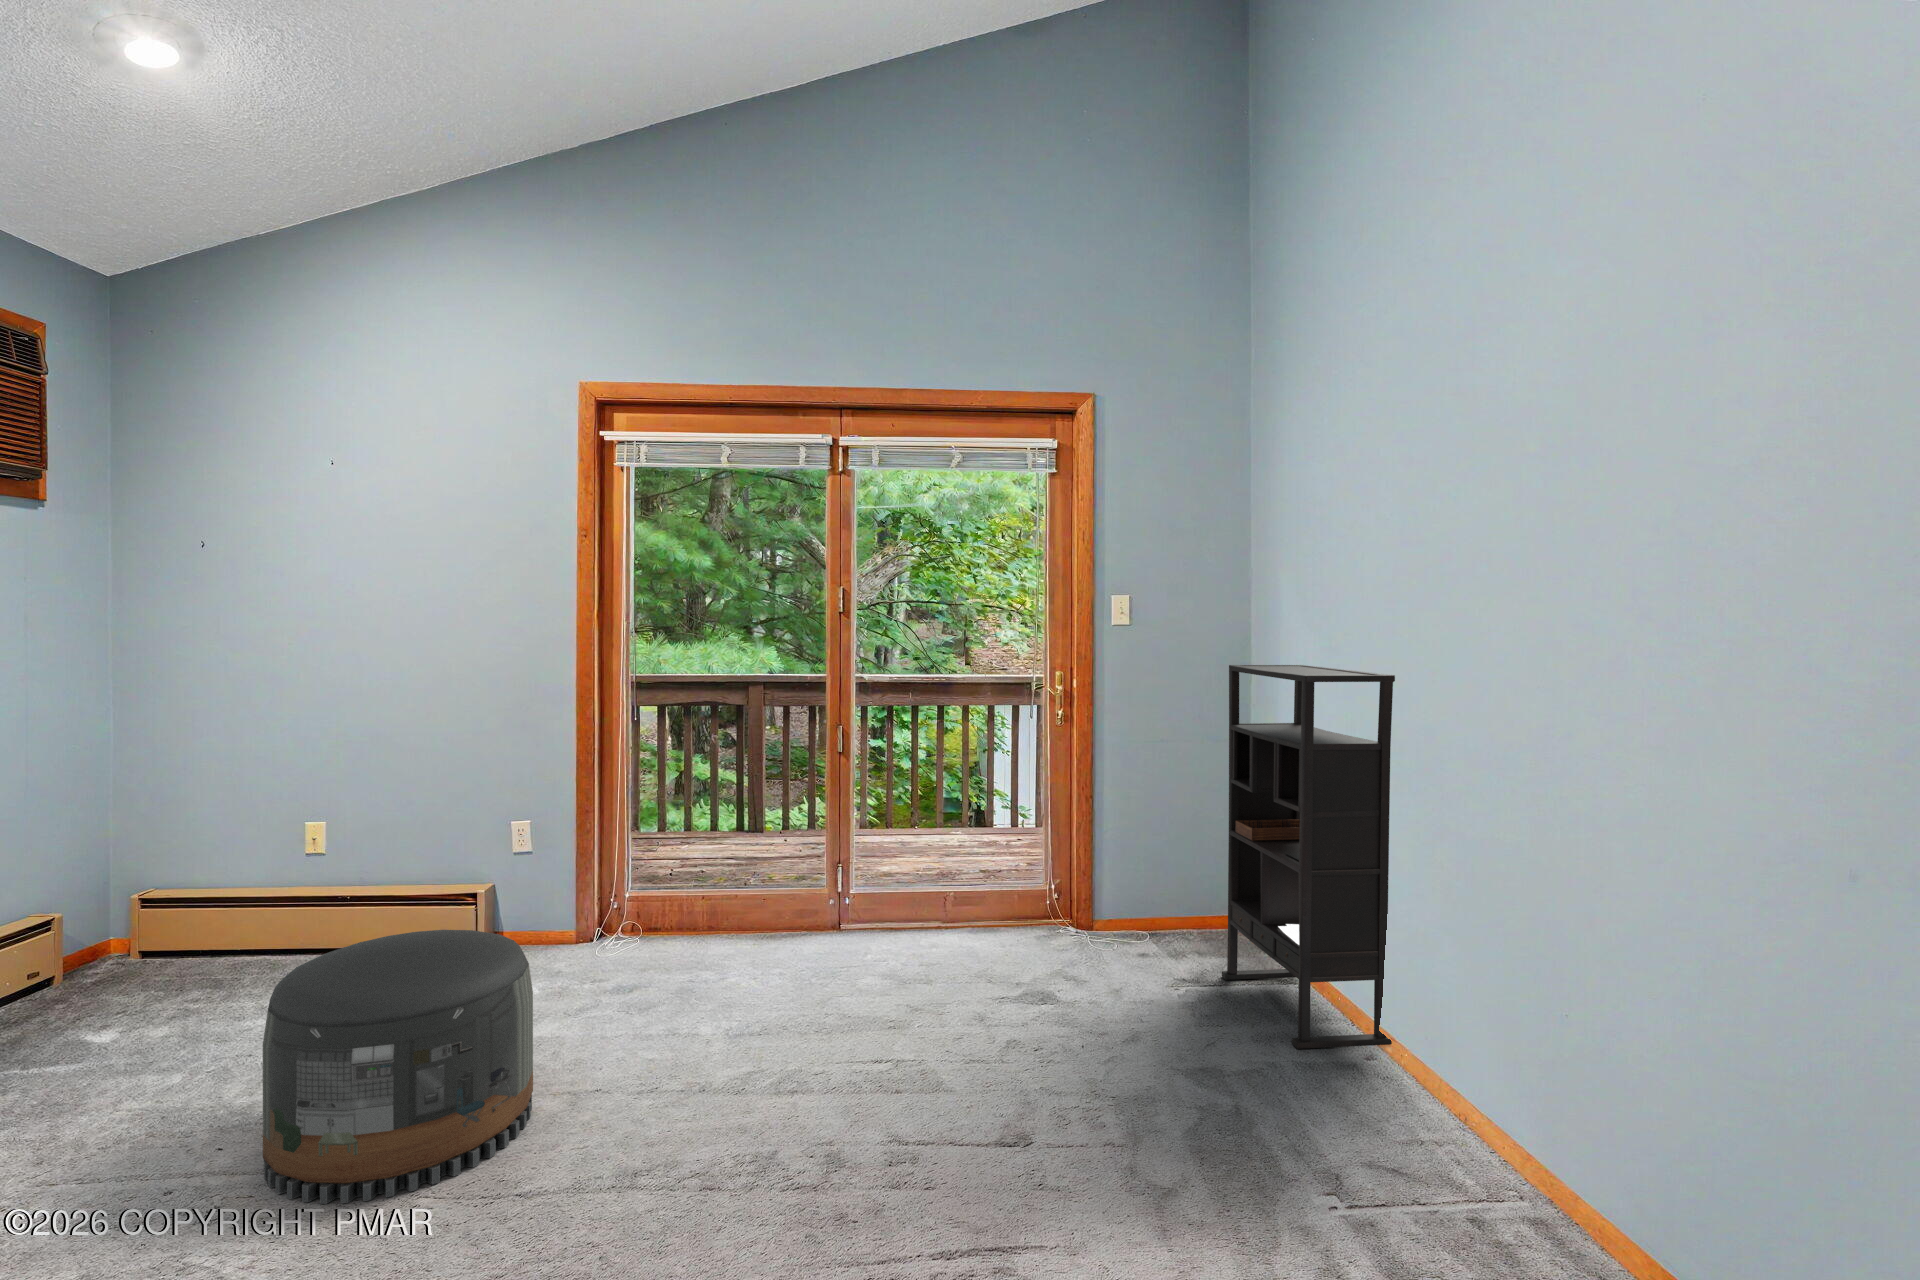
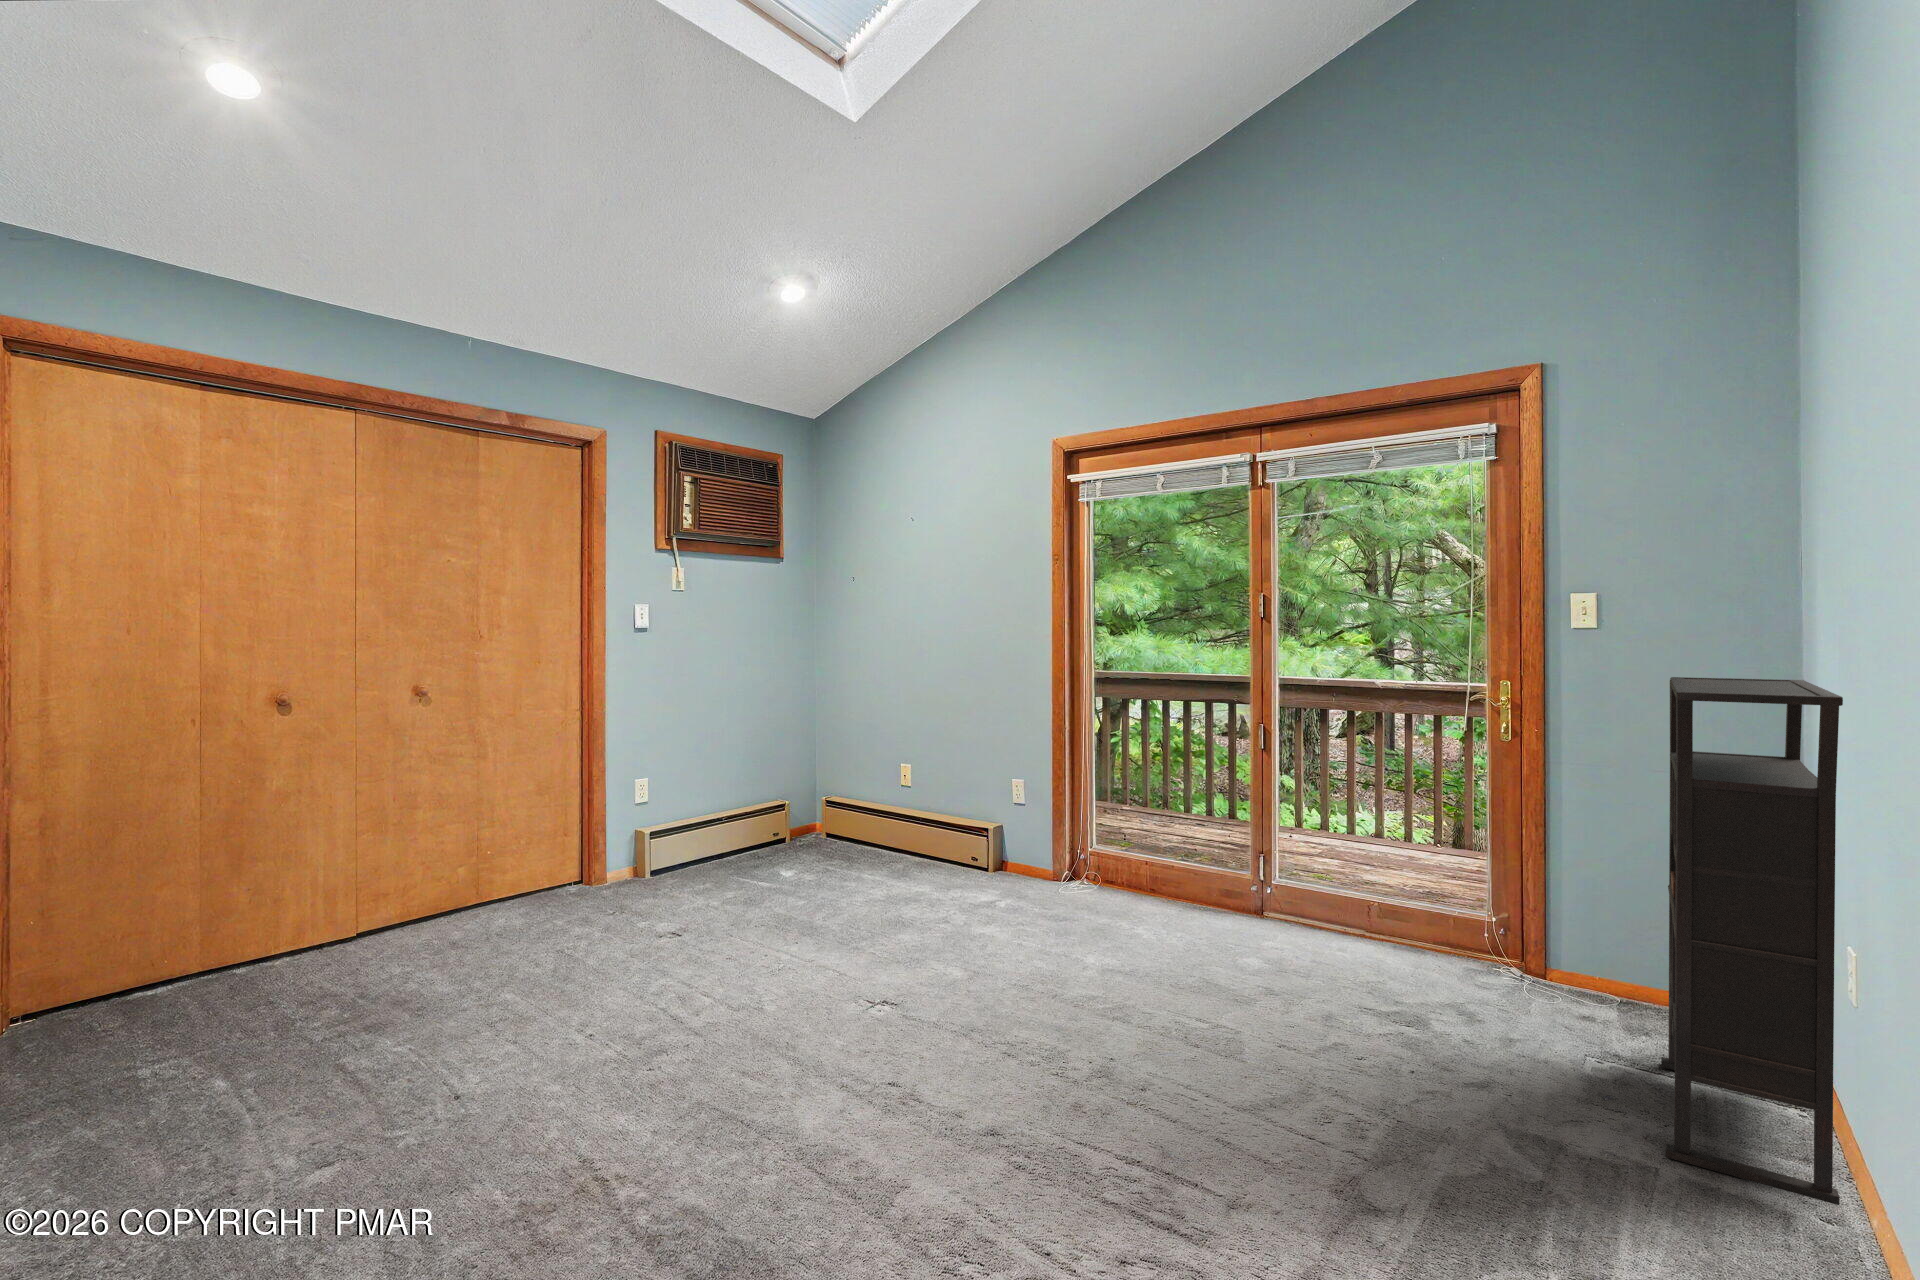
pouf: present [263,930,533,1204] -> none [788,836,938,993]

